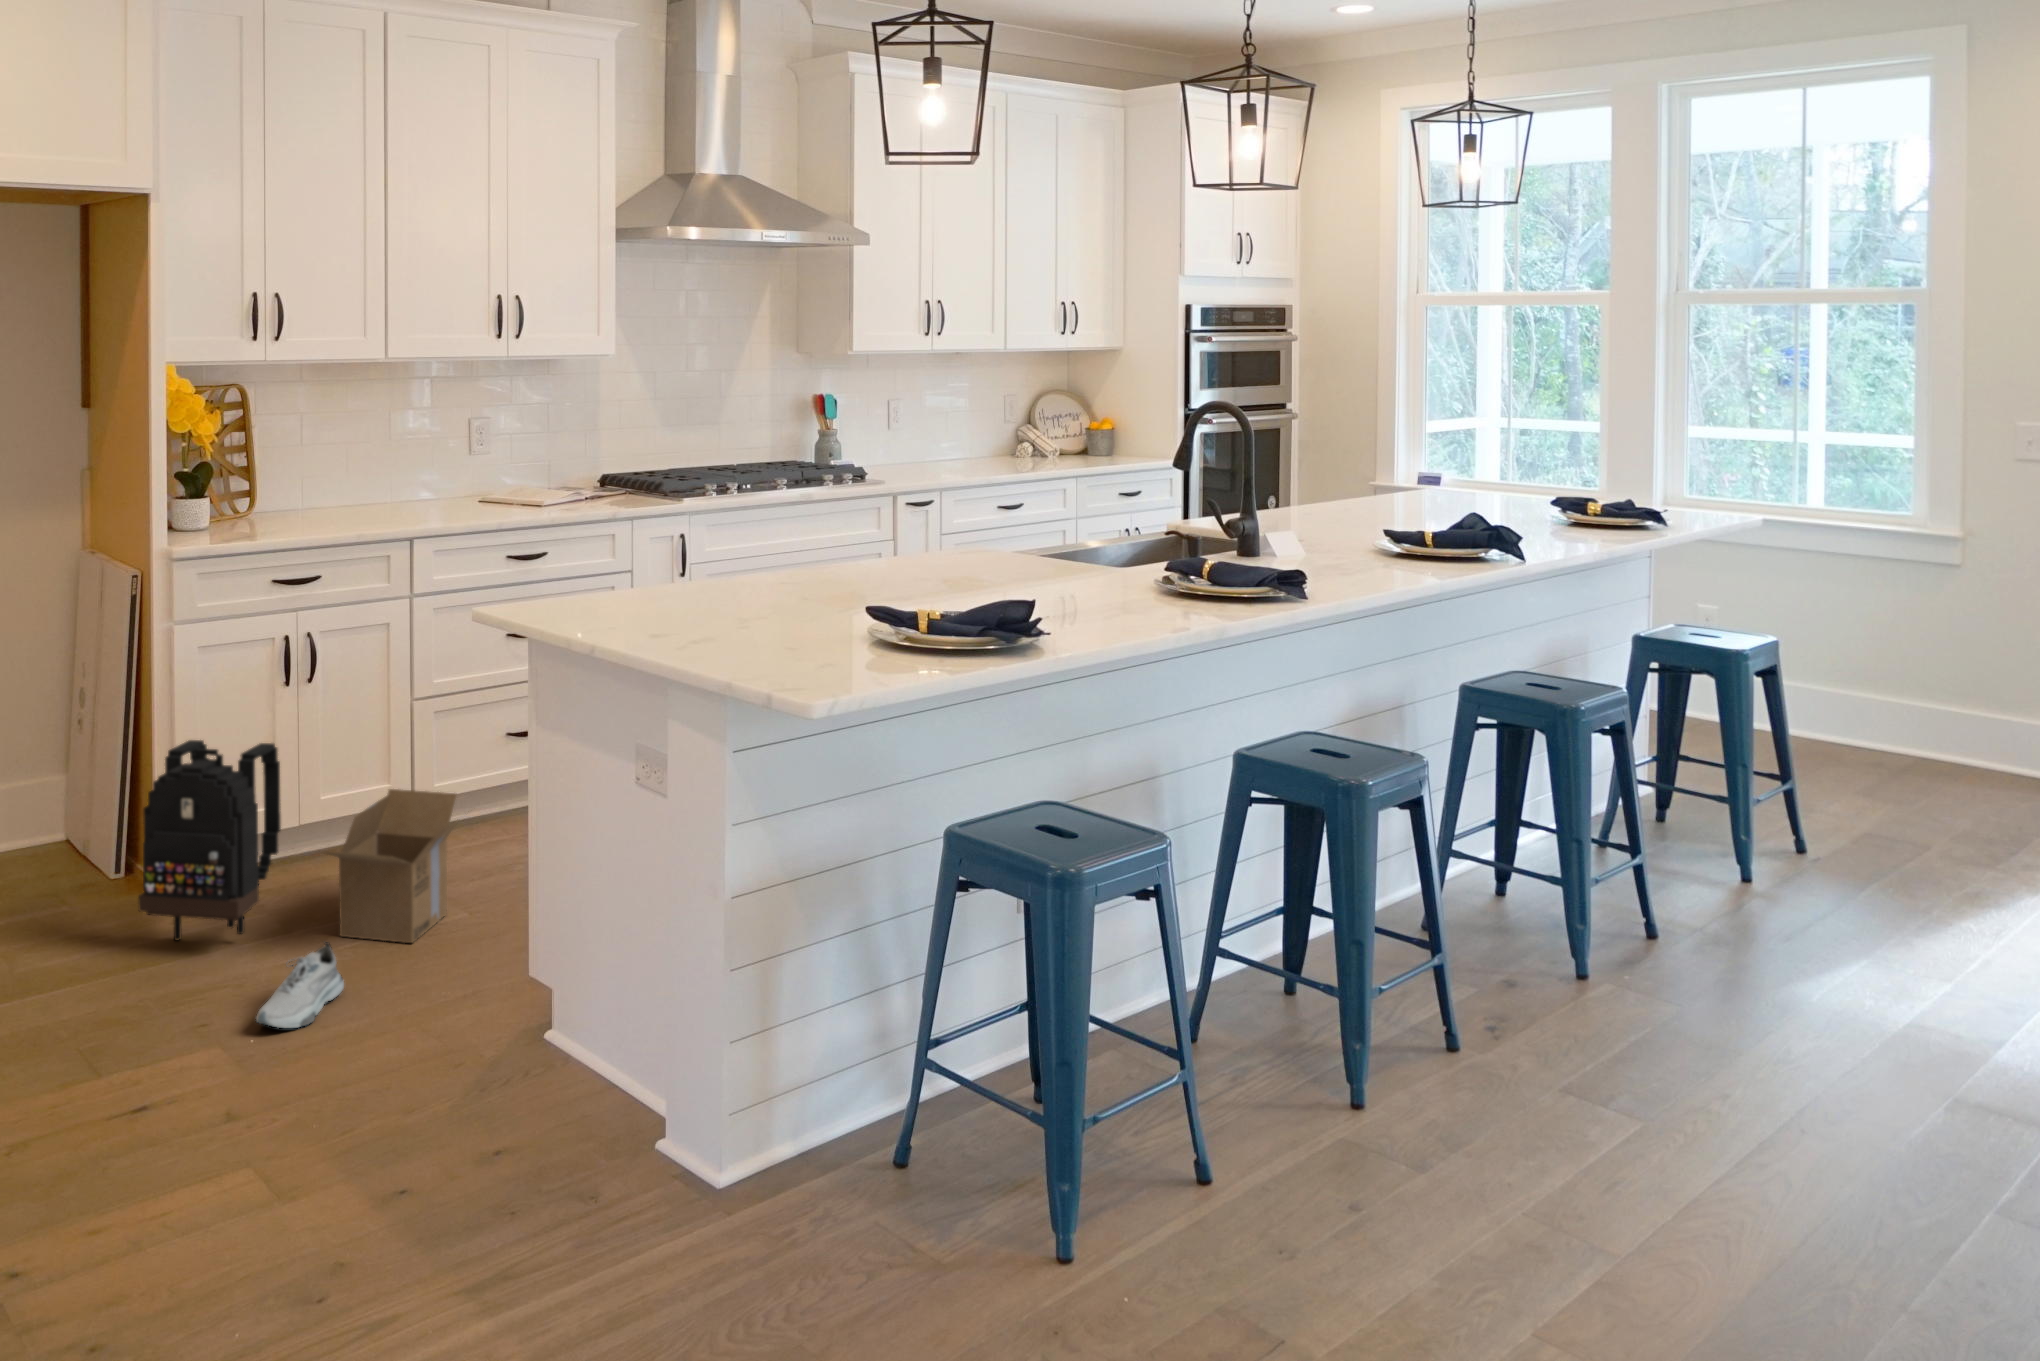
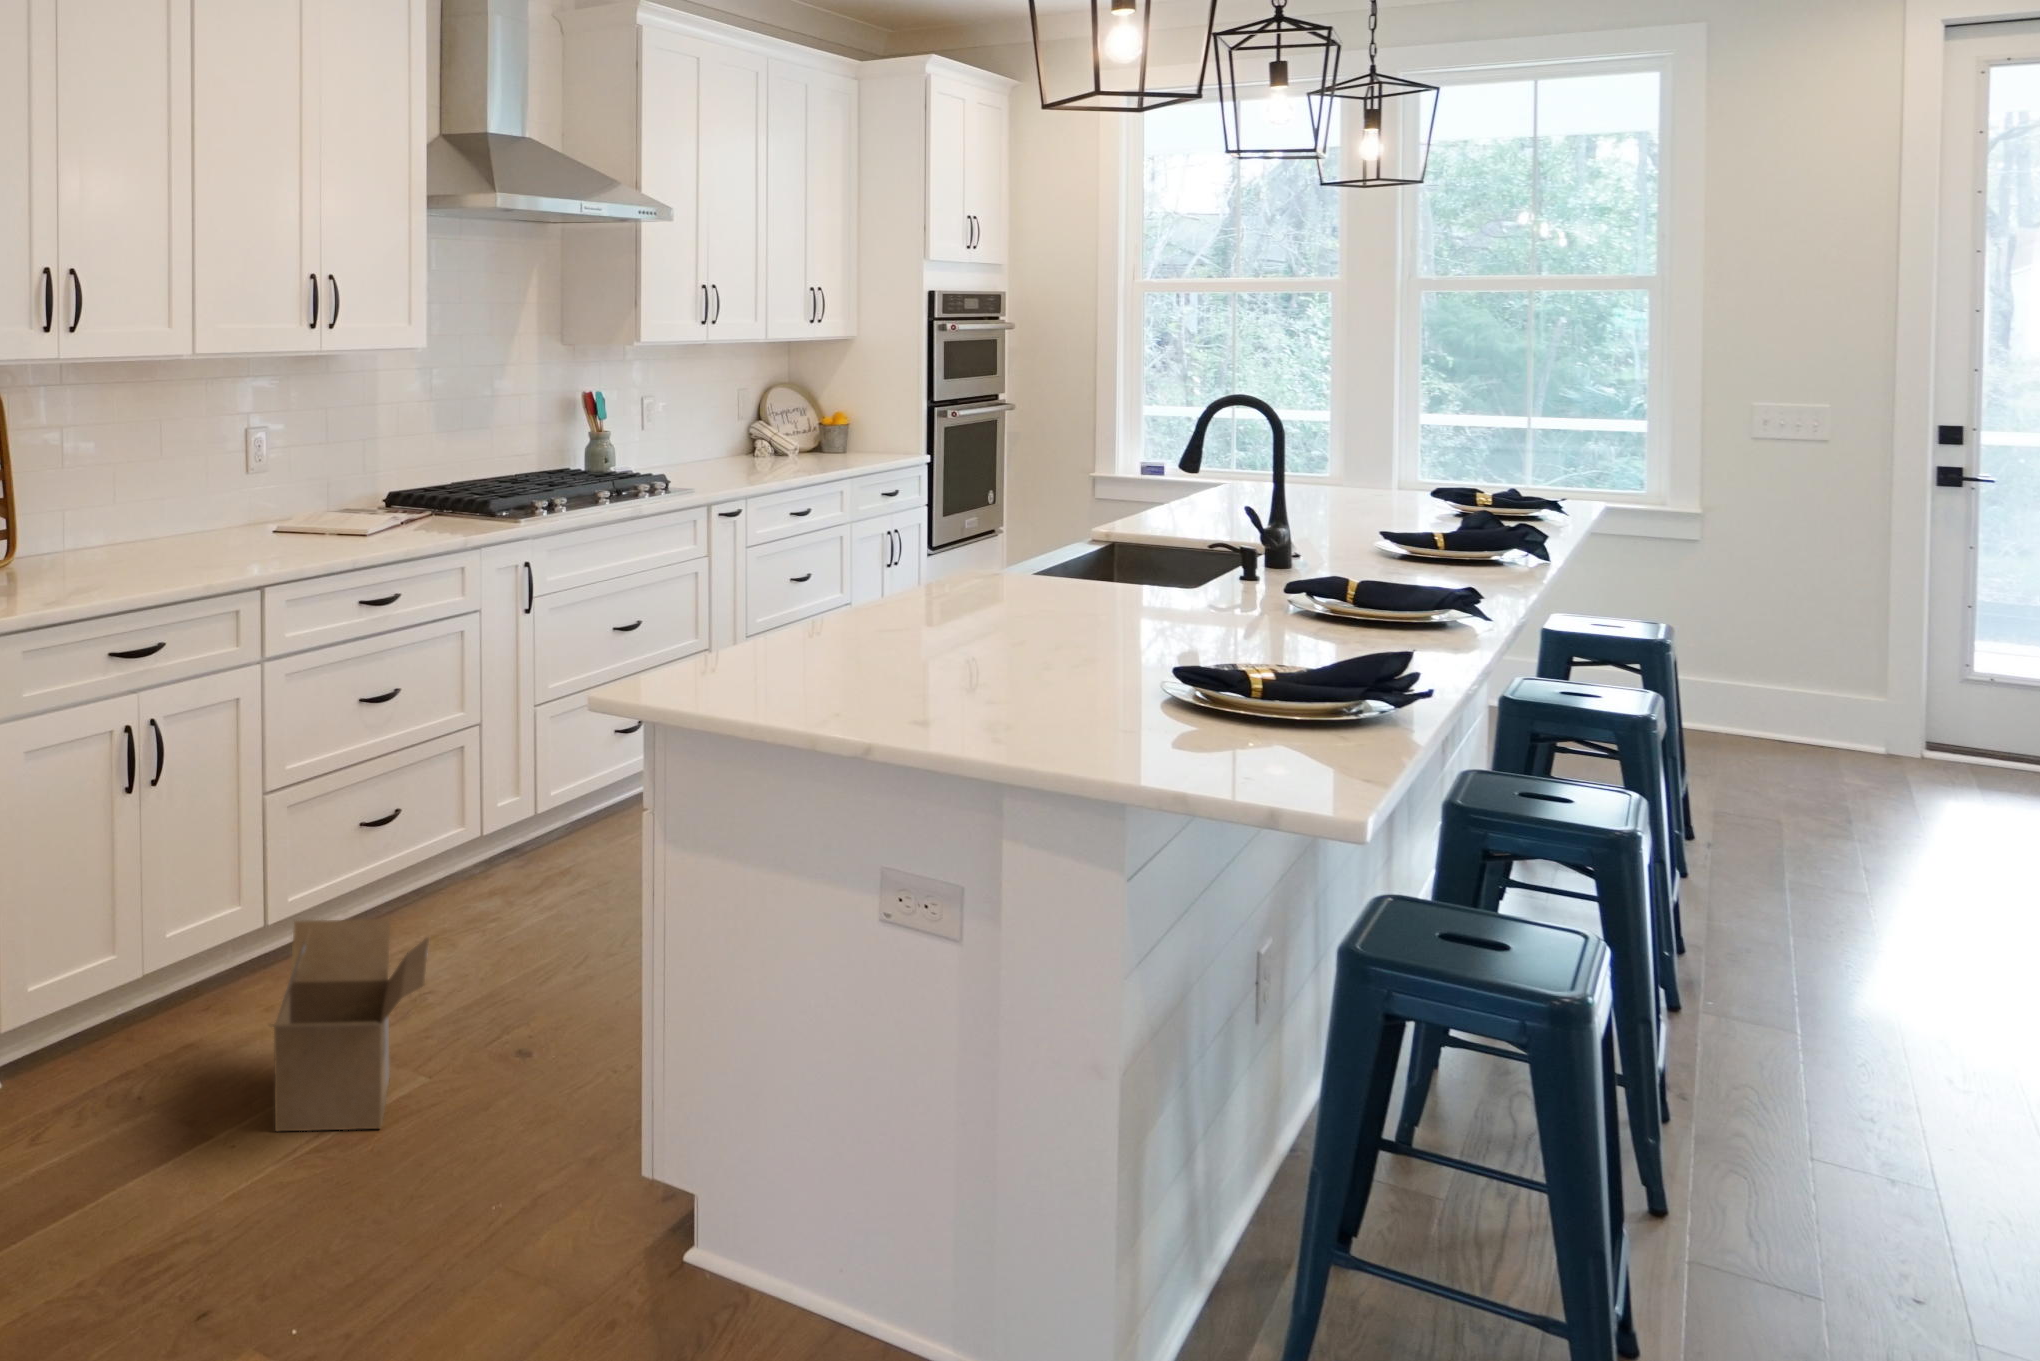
backpack: present [138,740,281,940] -> none [11,881,176,1170]
shoe: present [256,941,344,1028] -> none [281,1156,355,1296]

